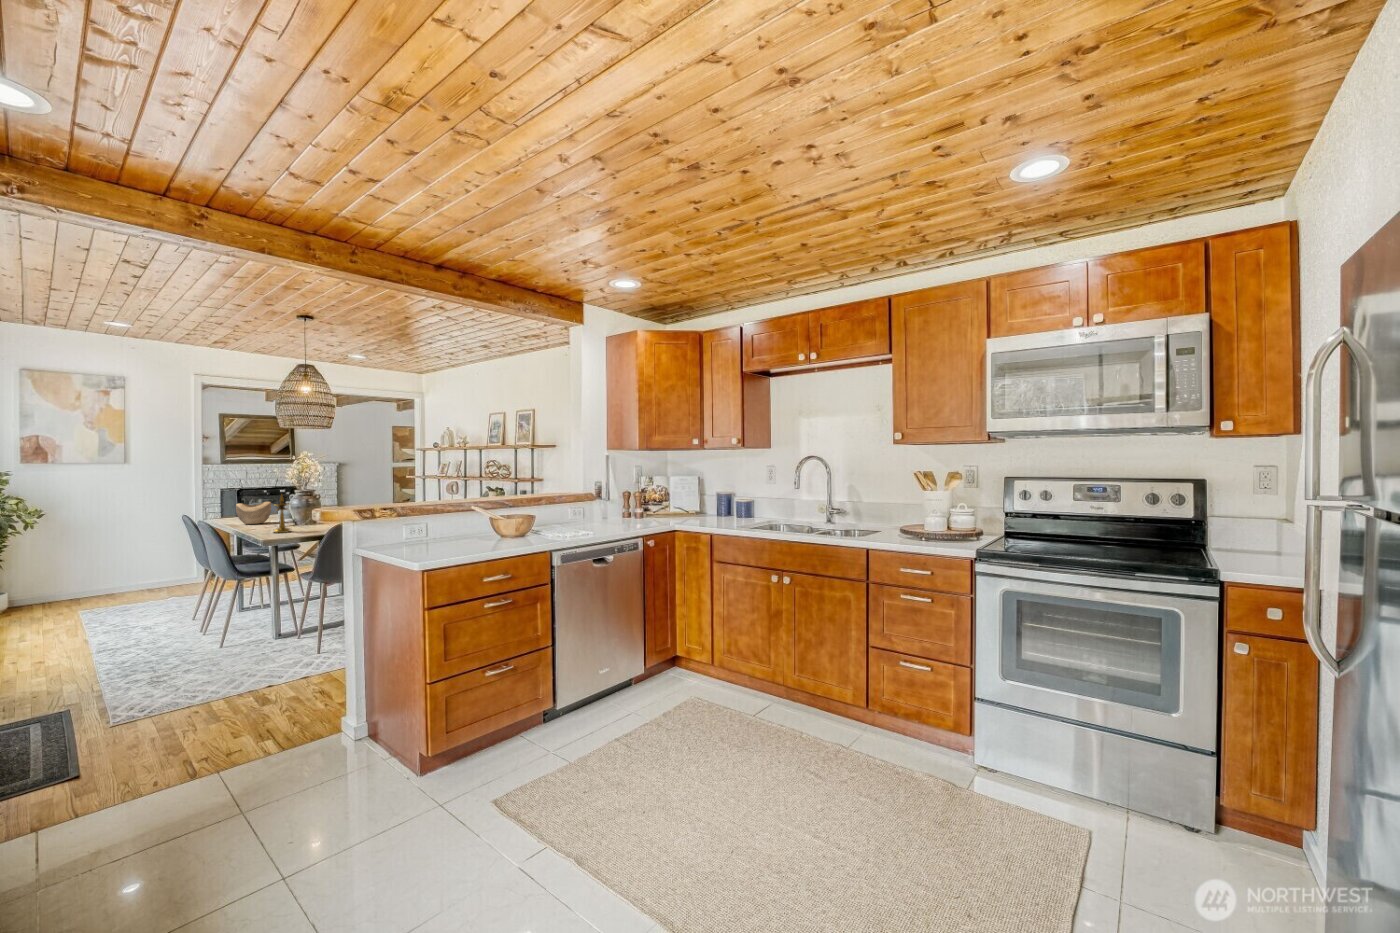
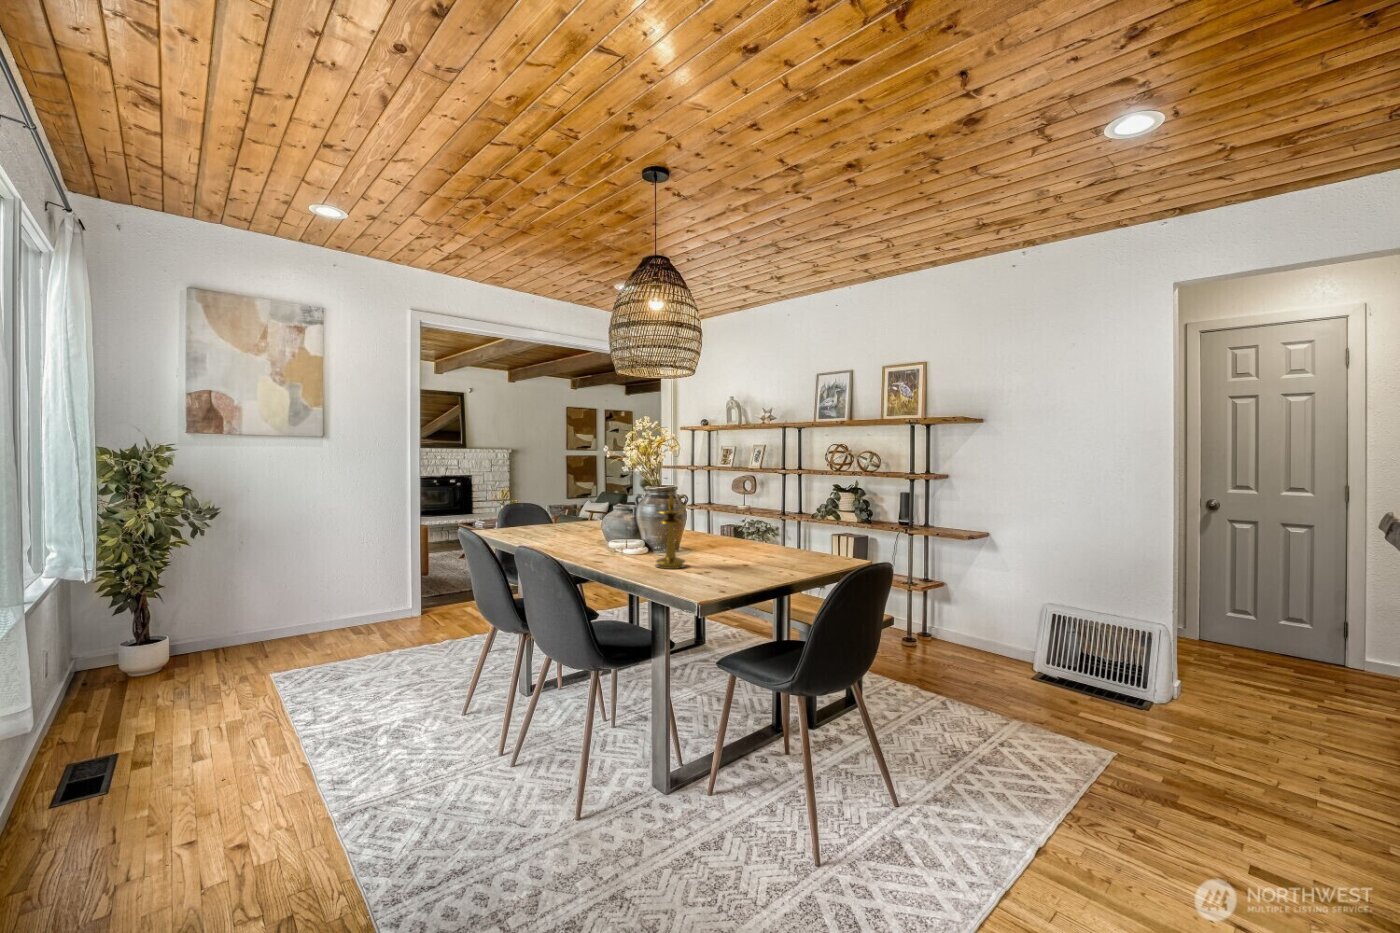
decorative bowl: present [236,502,271,524] -> none [531,503,580,541]

